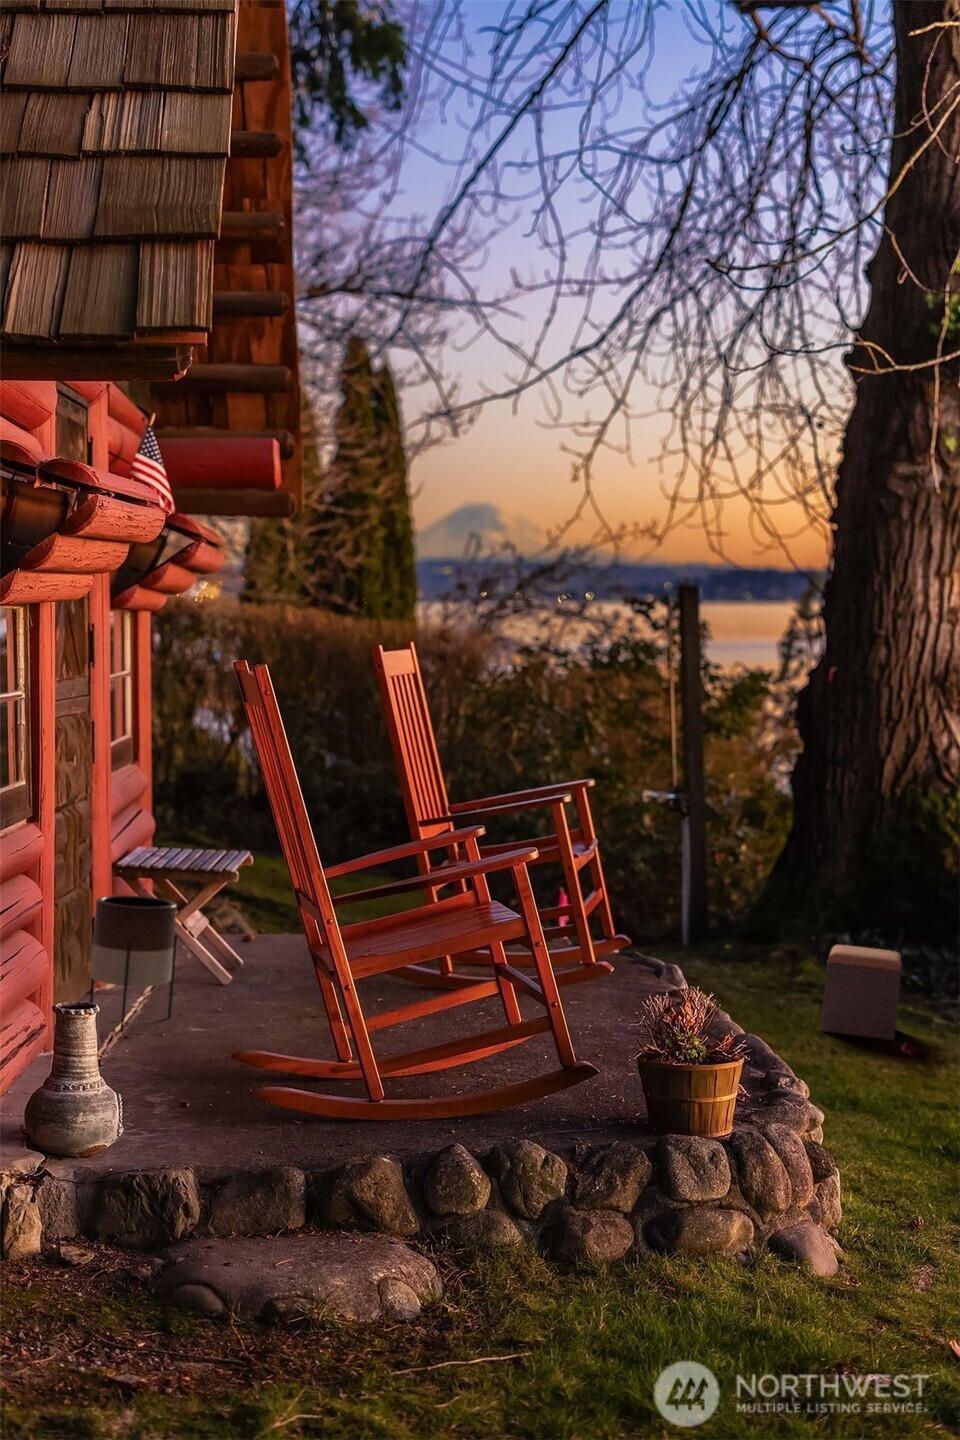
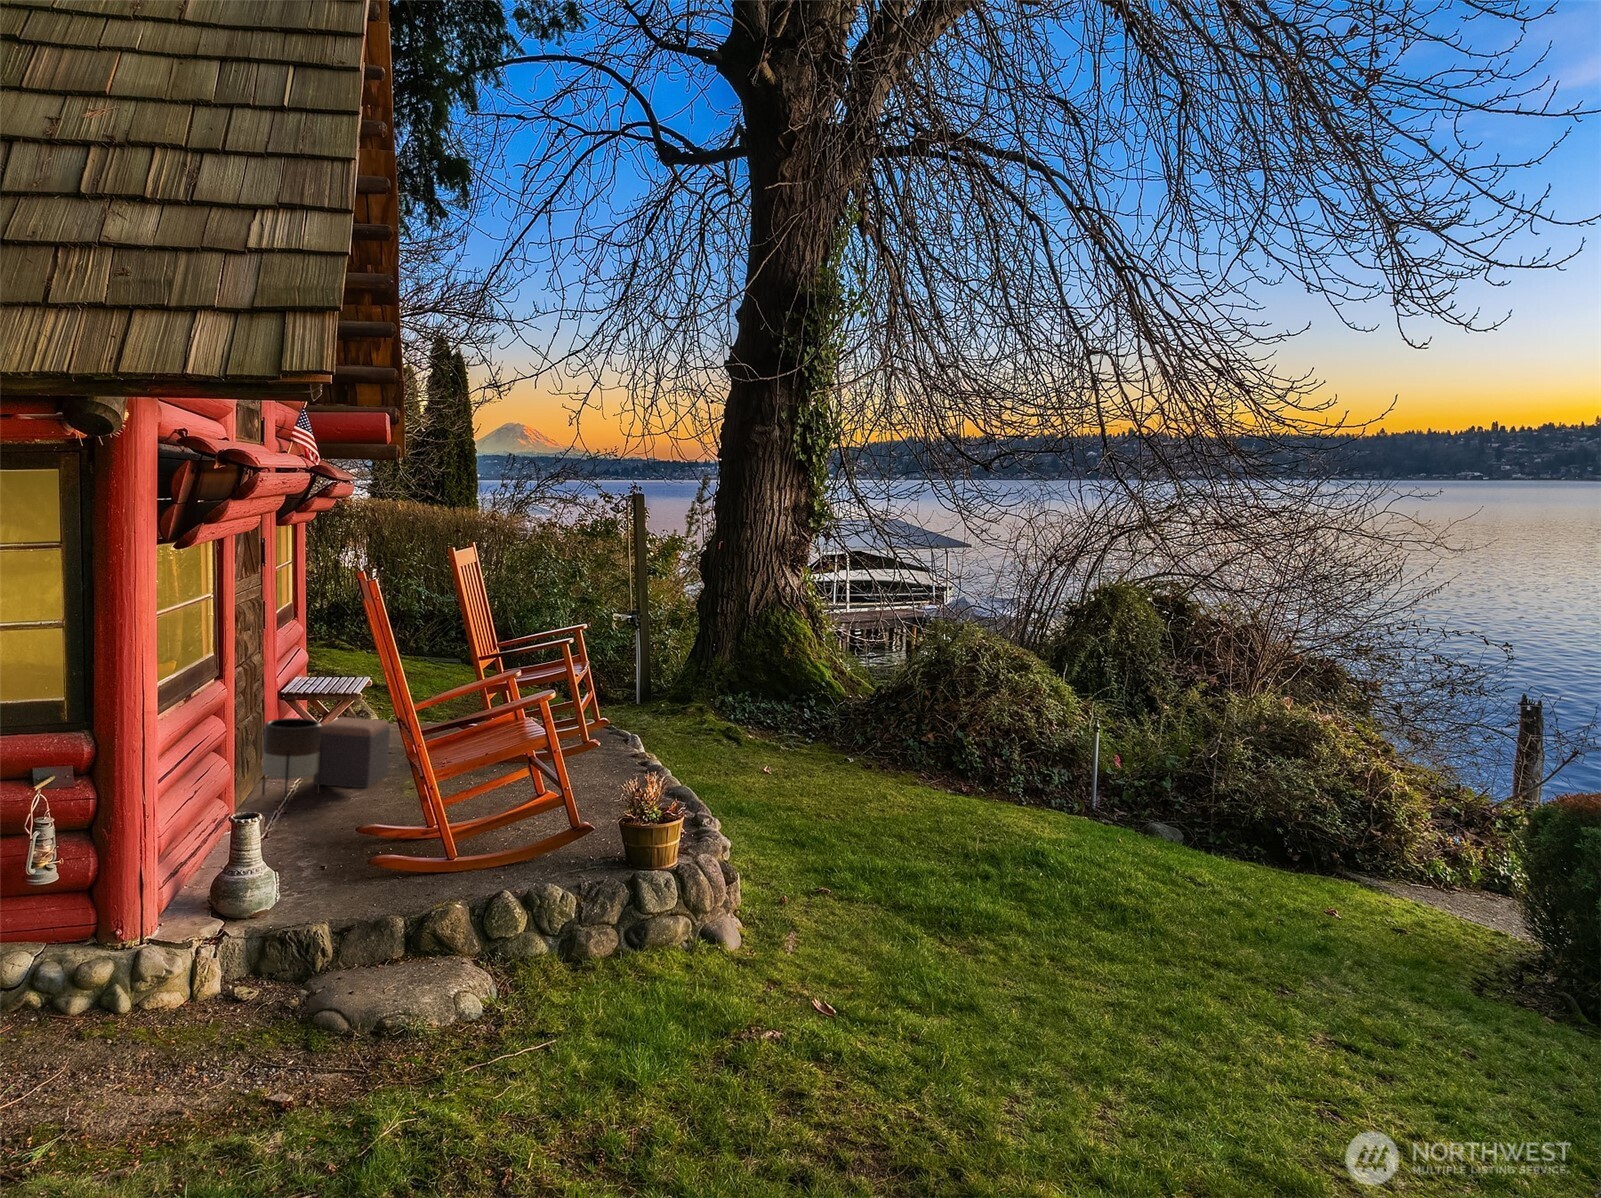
footstool: present [821,945,902,1040] -> present [313,717,390,788]

